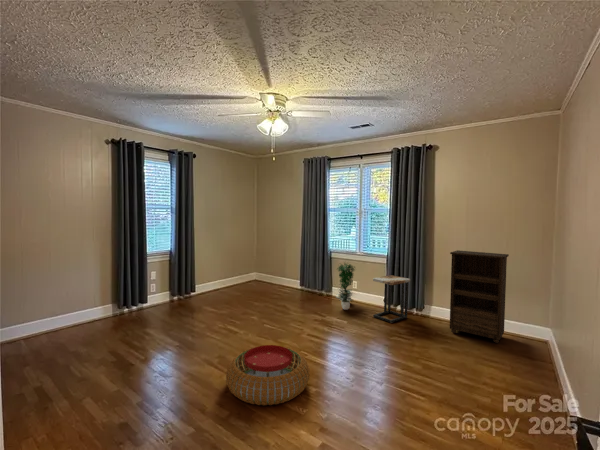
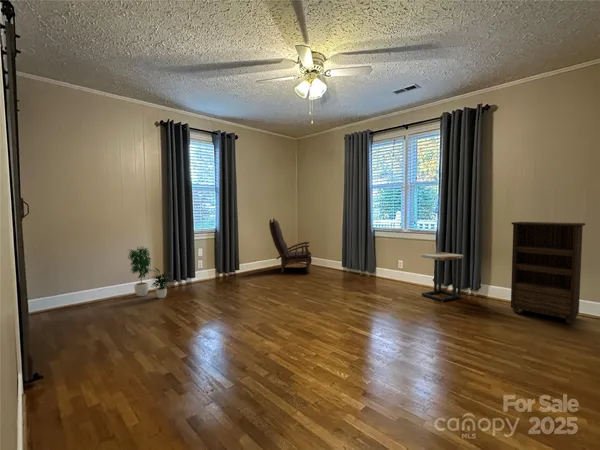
armchair: none [227,237,269,293] -> present [269,219,312,273]
potted plant: present [337,264,354,310] -> present [128,247,170,298]
pouf: present [226,345,310,405] -> none [266,312,352,368]

